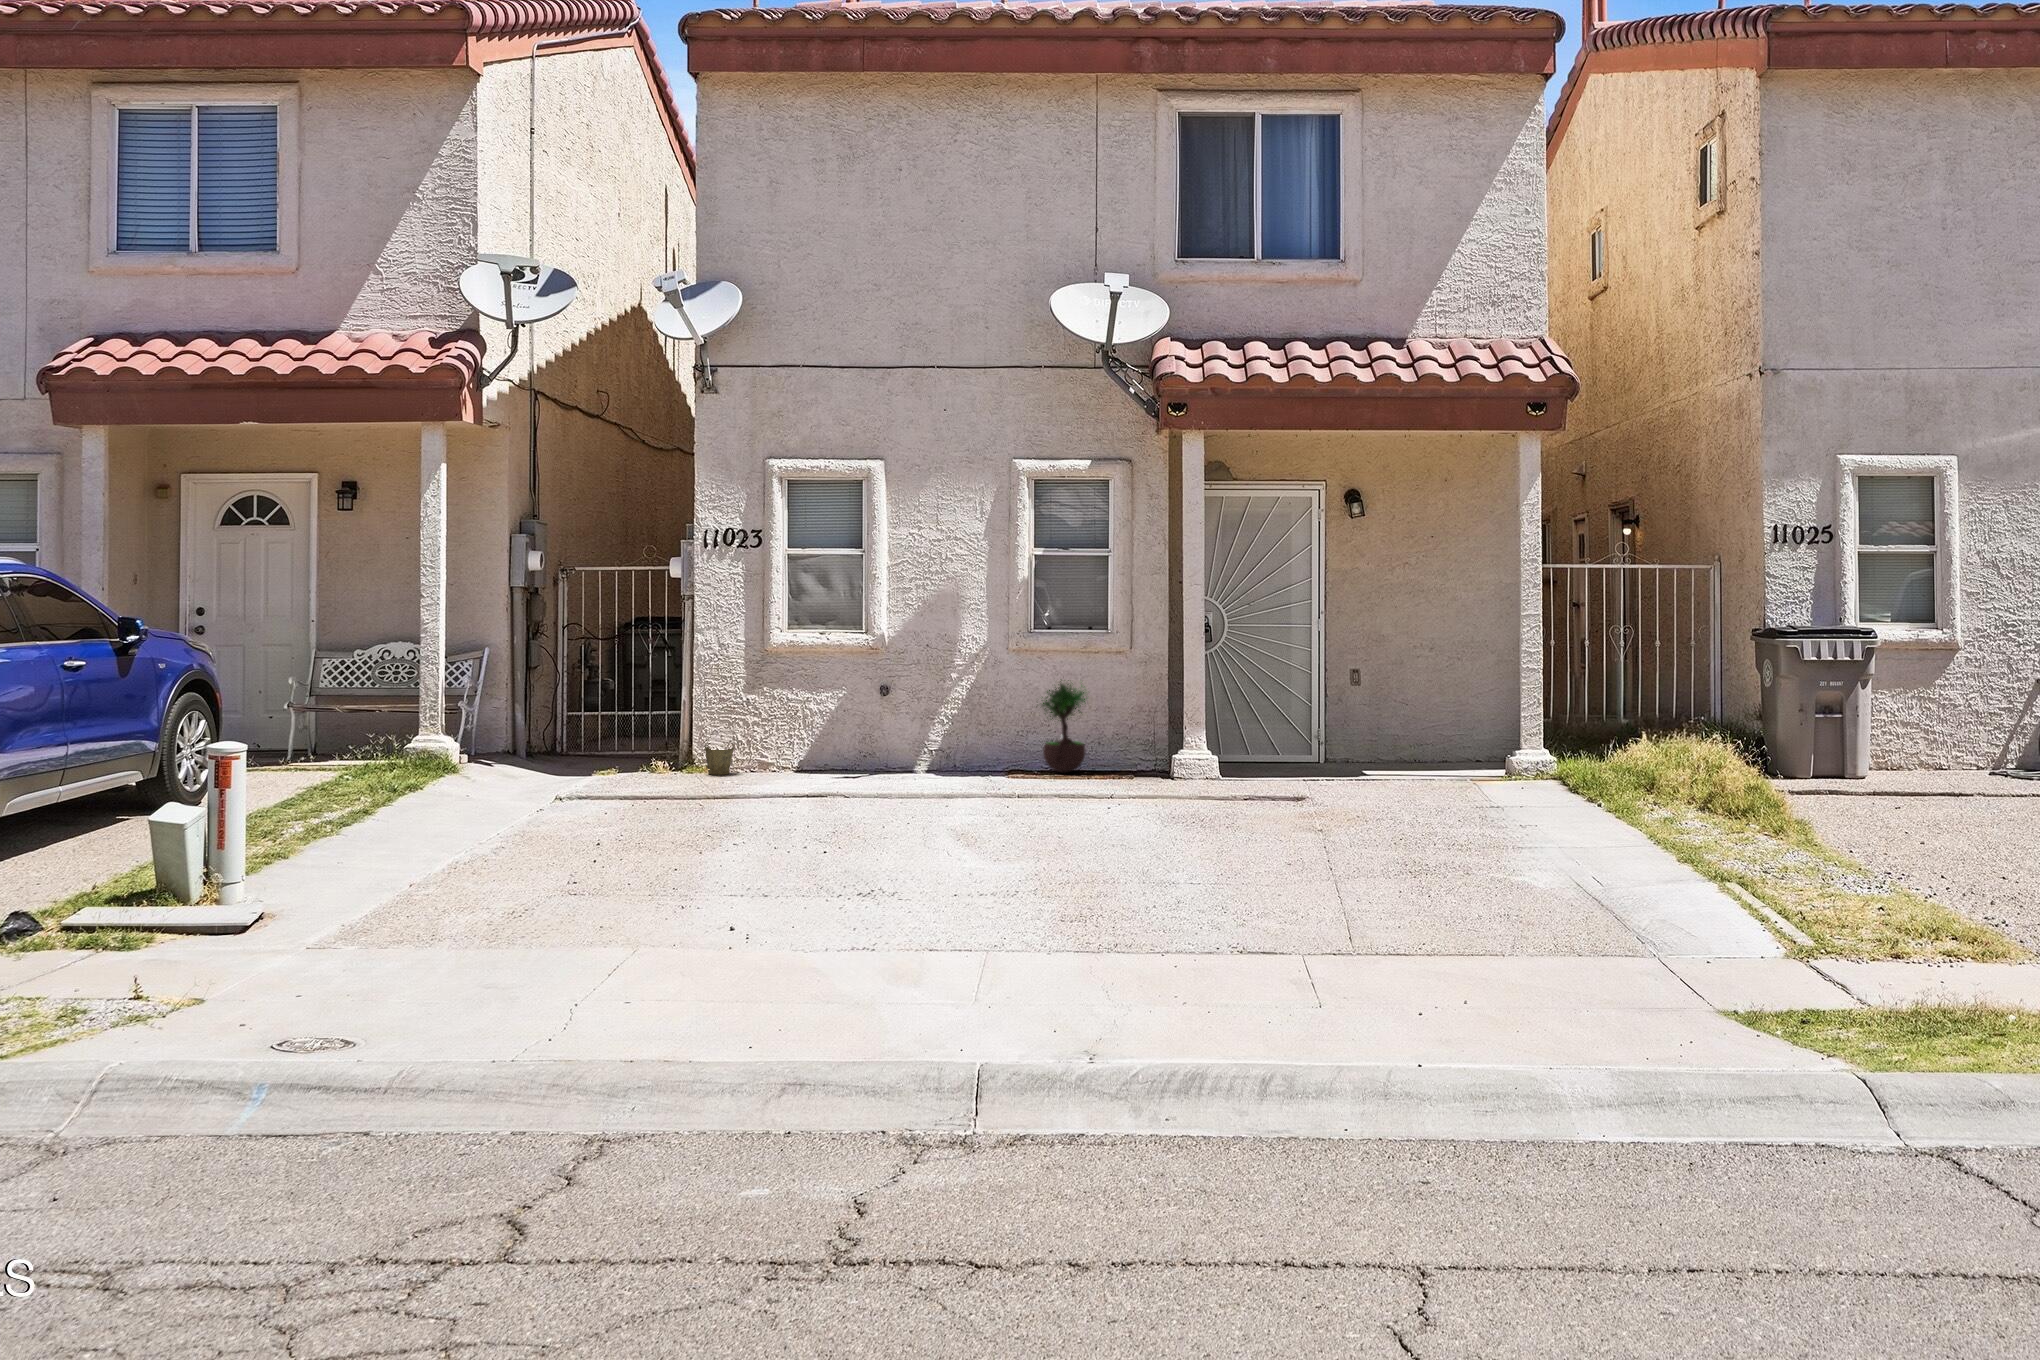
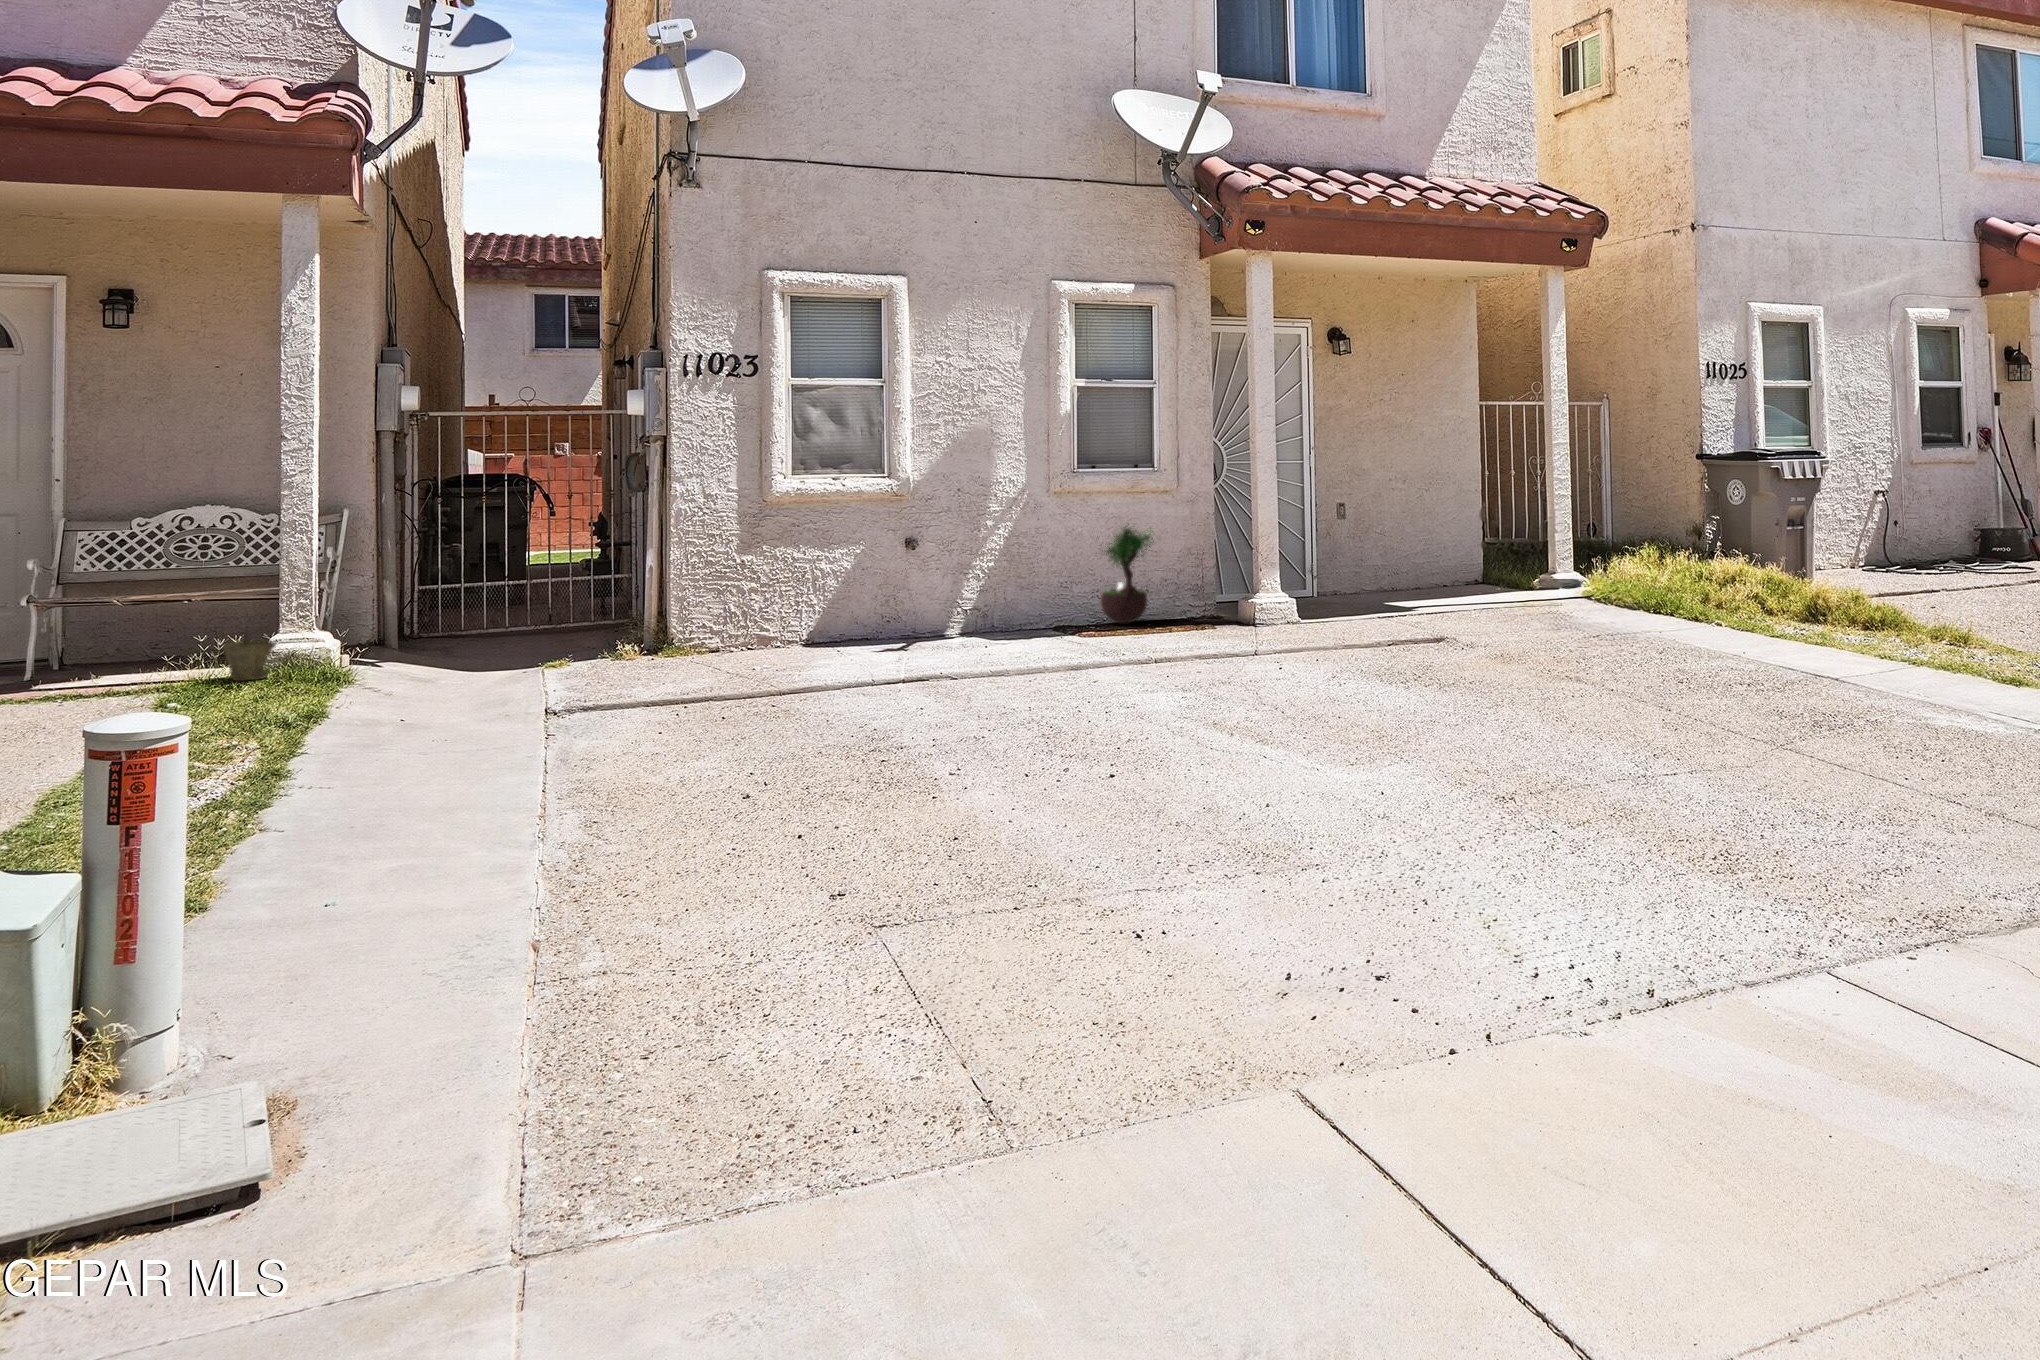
bucket: present [705,747,734,775] -> present [223,619,276,681]

